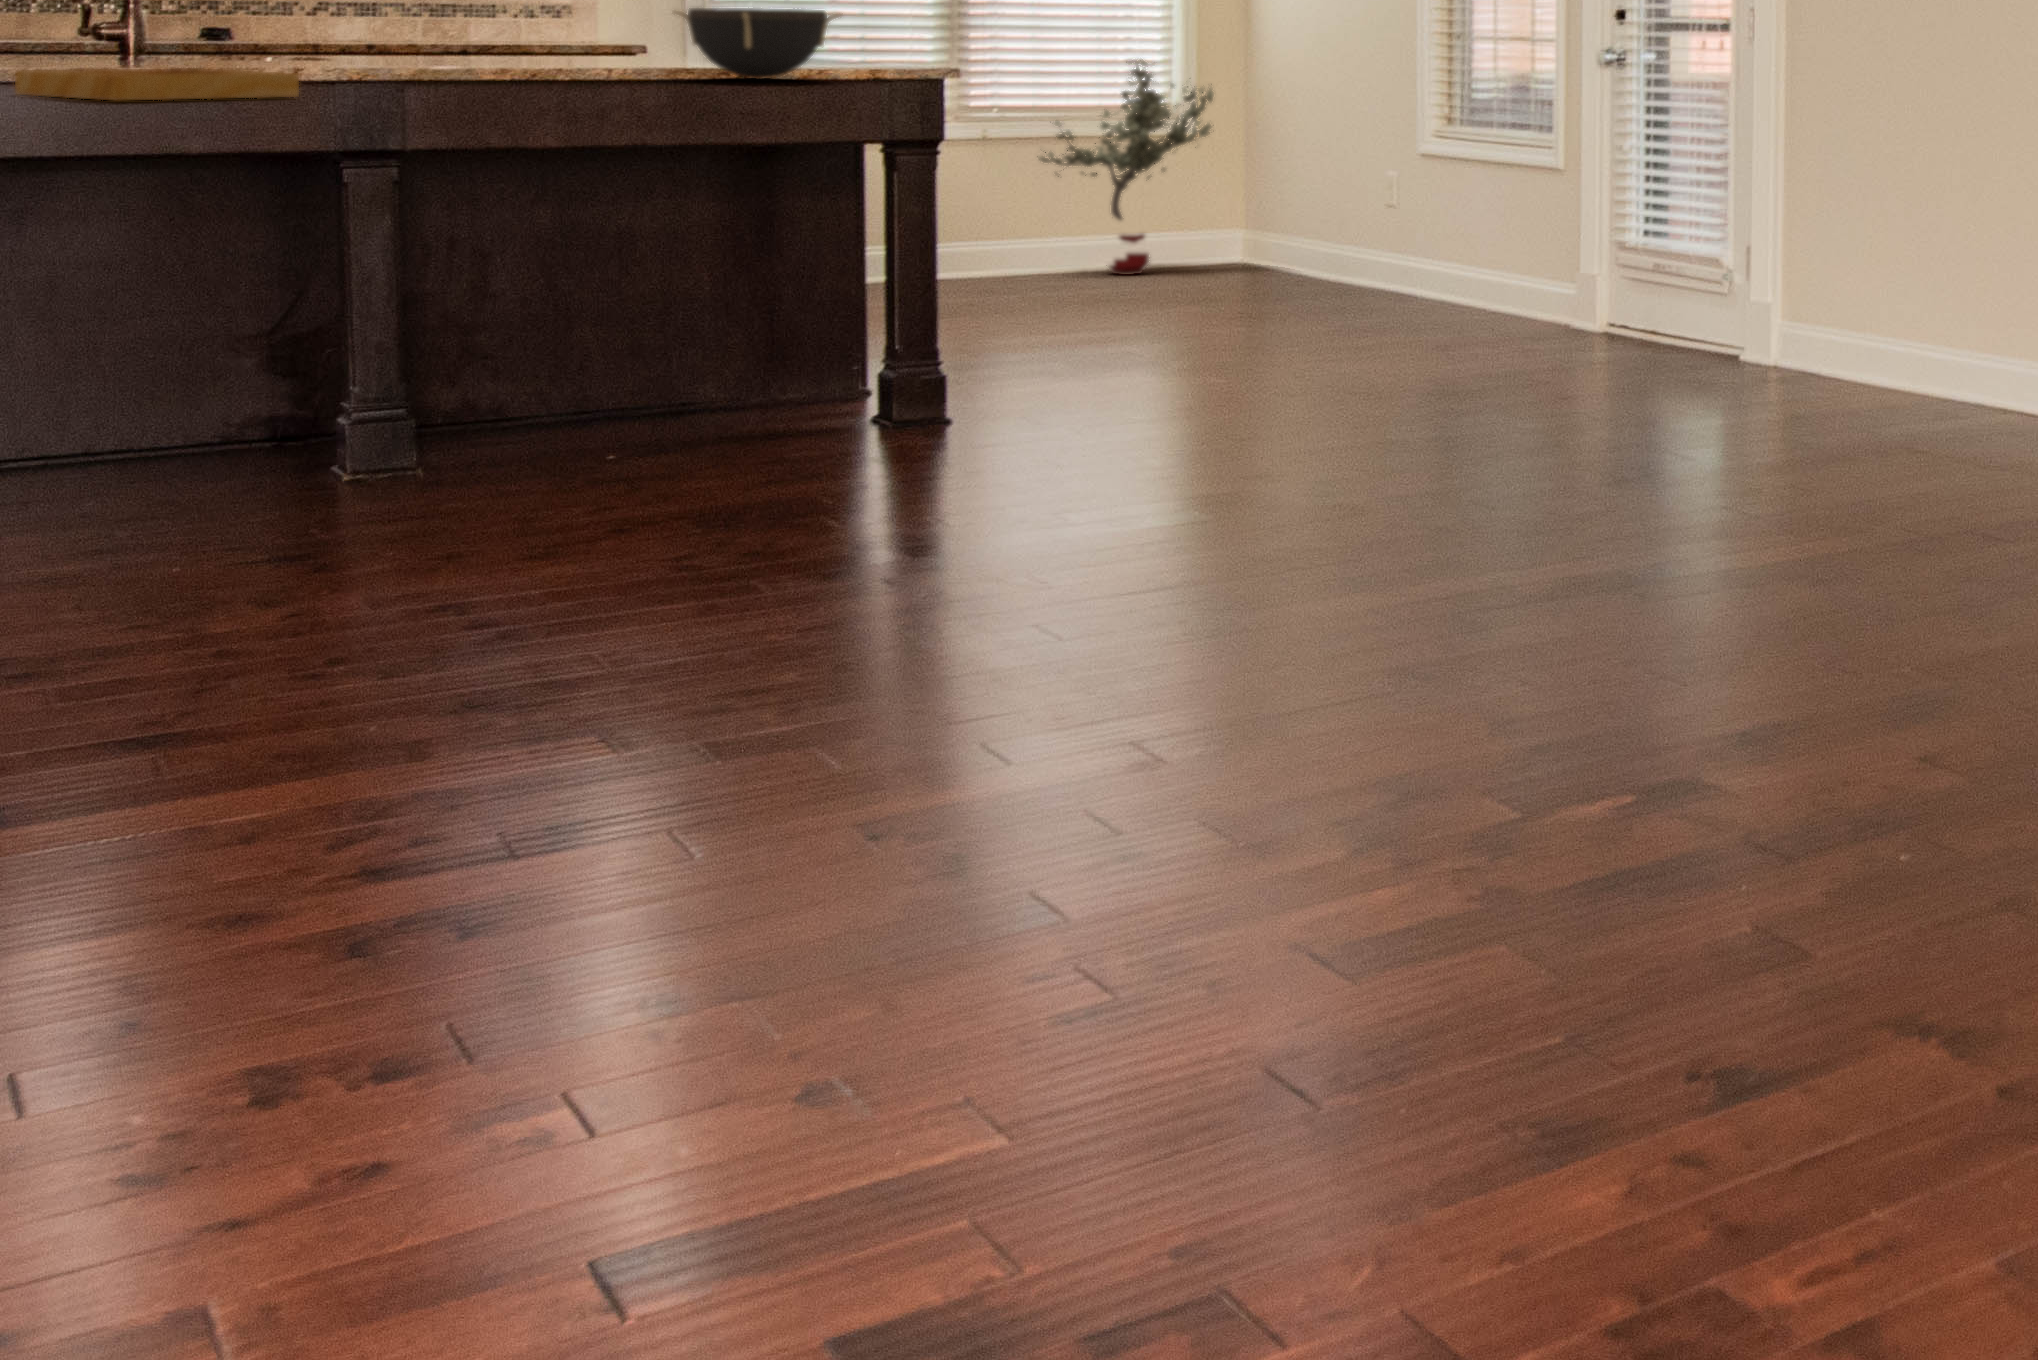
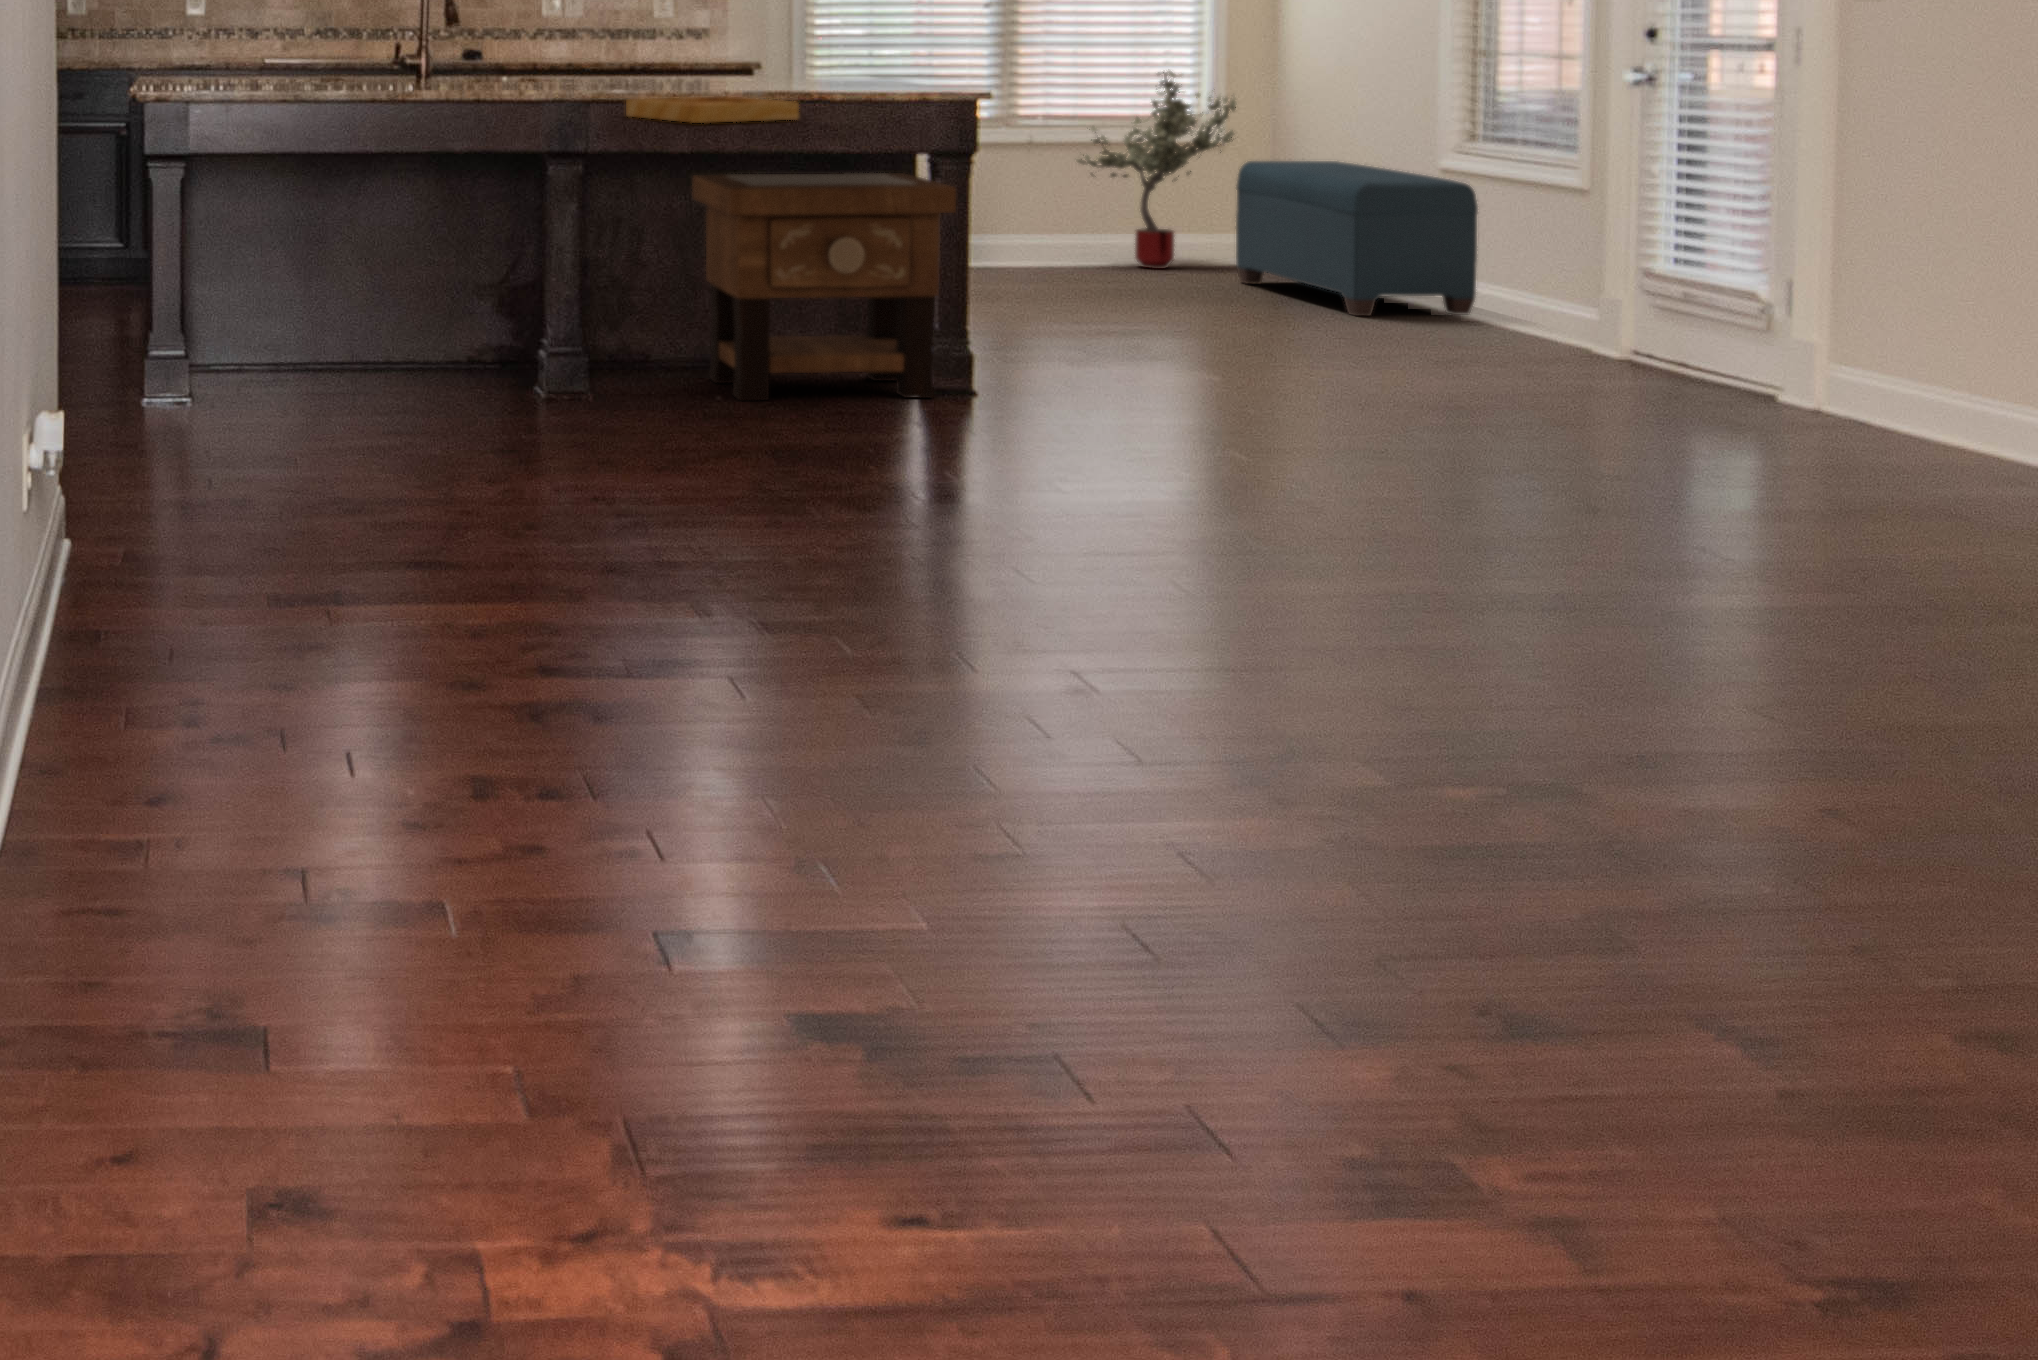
bowl: present [674,8,840,79] -> none [777,39,906,98]
tray: present [15,68,299,100] -> present [626,96,799,123]
bench: none [1217,153,1464,310] -> present [1236,161,1478,316]
side table: none [559,164,918,451] -> present [692,173,956,401]

